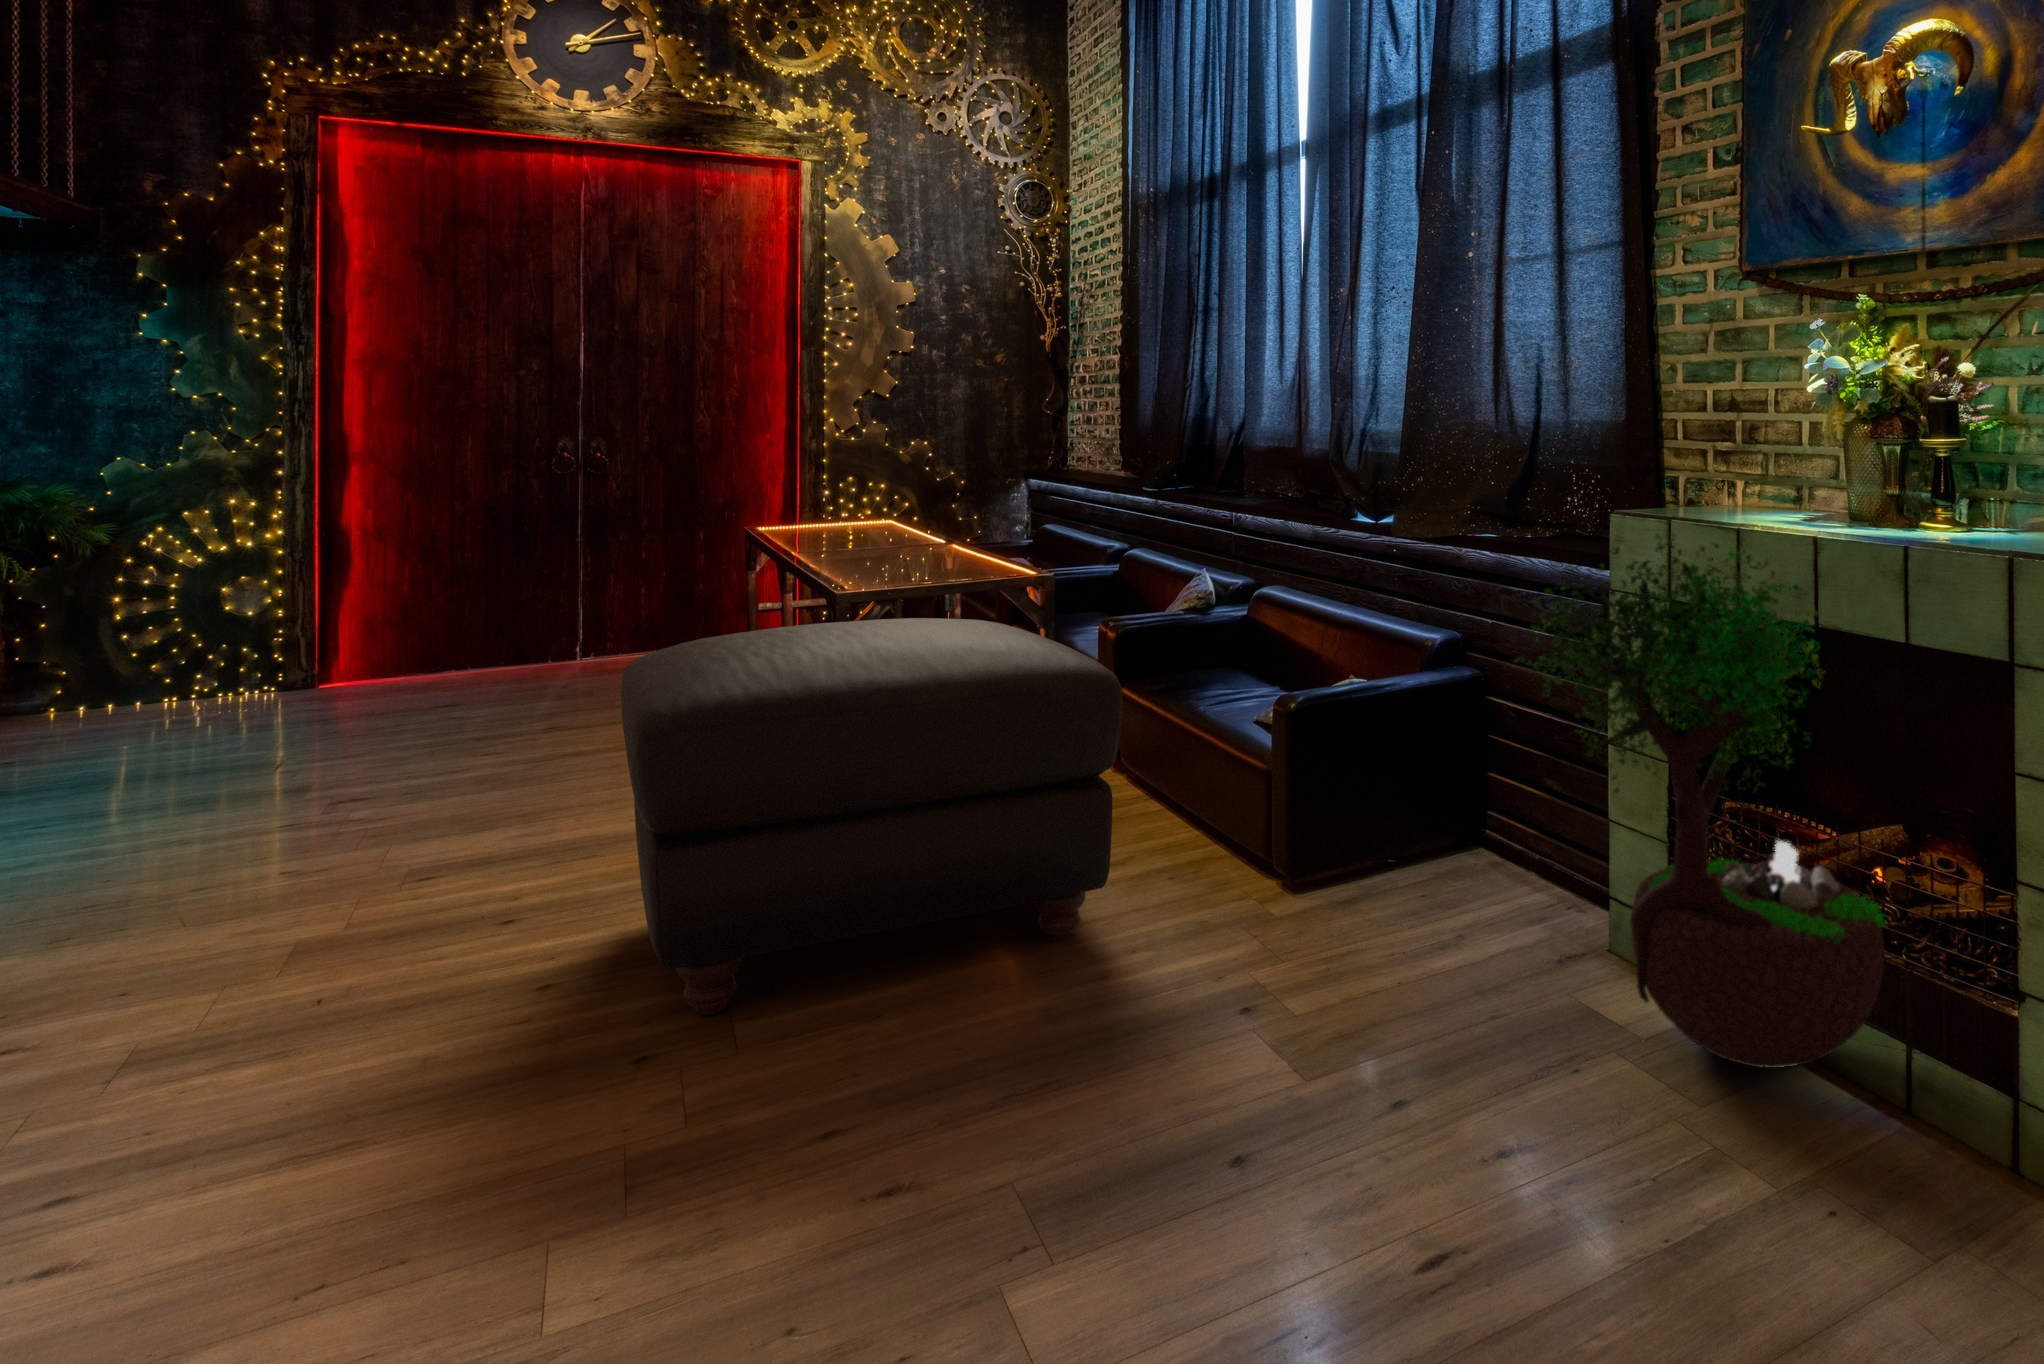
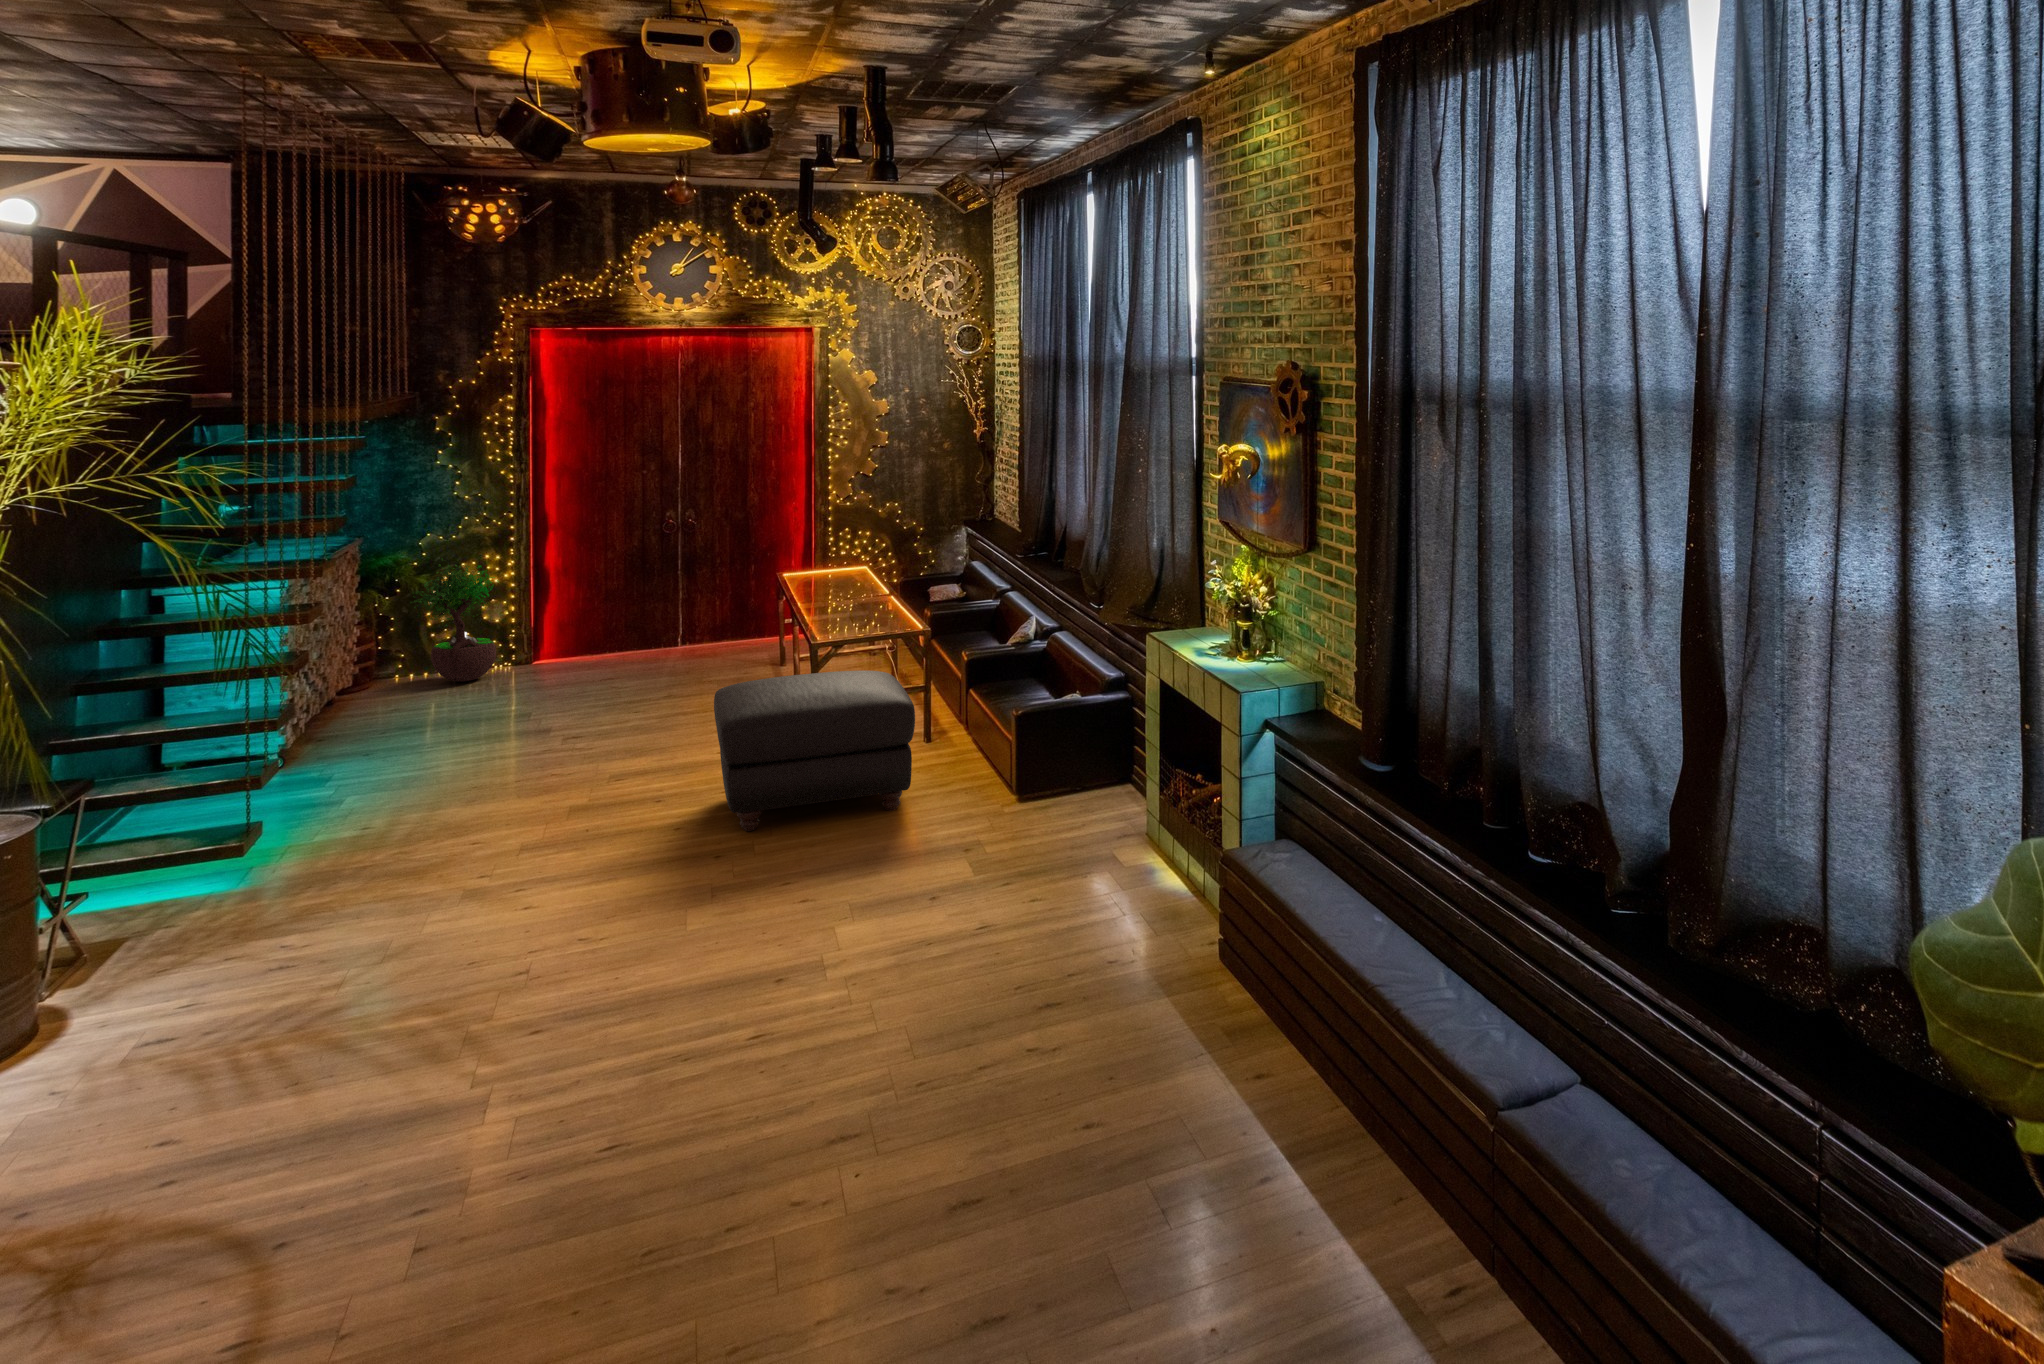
potted tree: present [1514,508,1885,1068] -> present [410,558,499,682]

